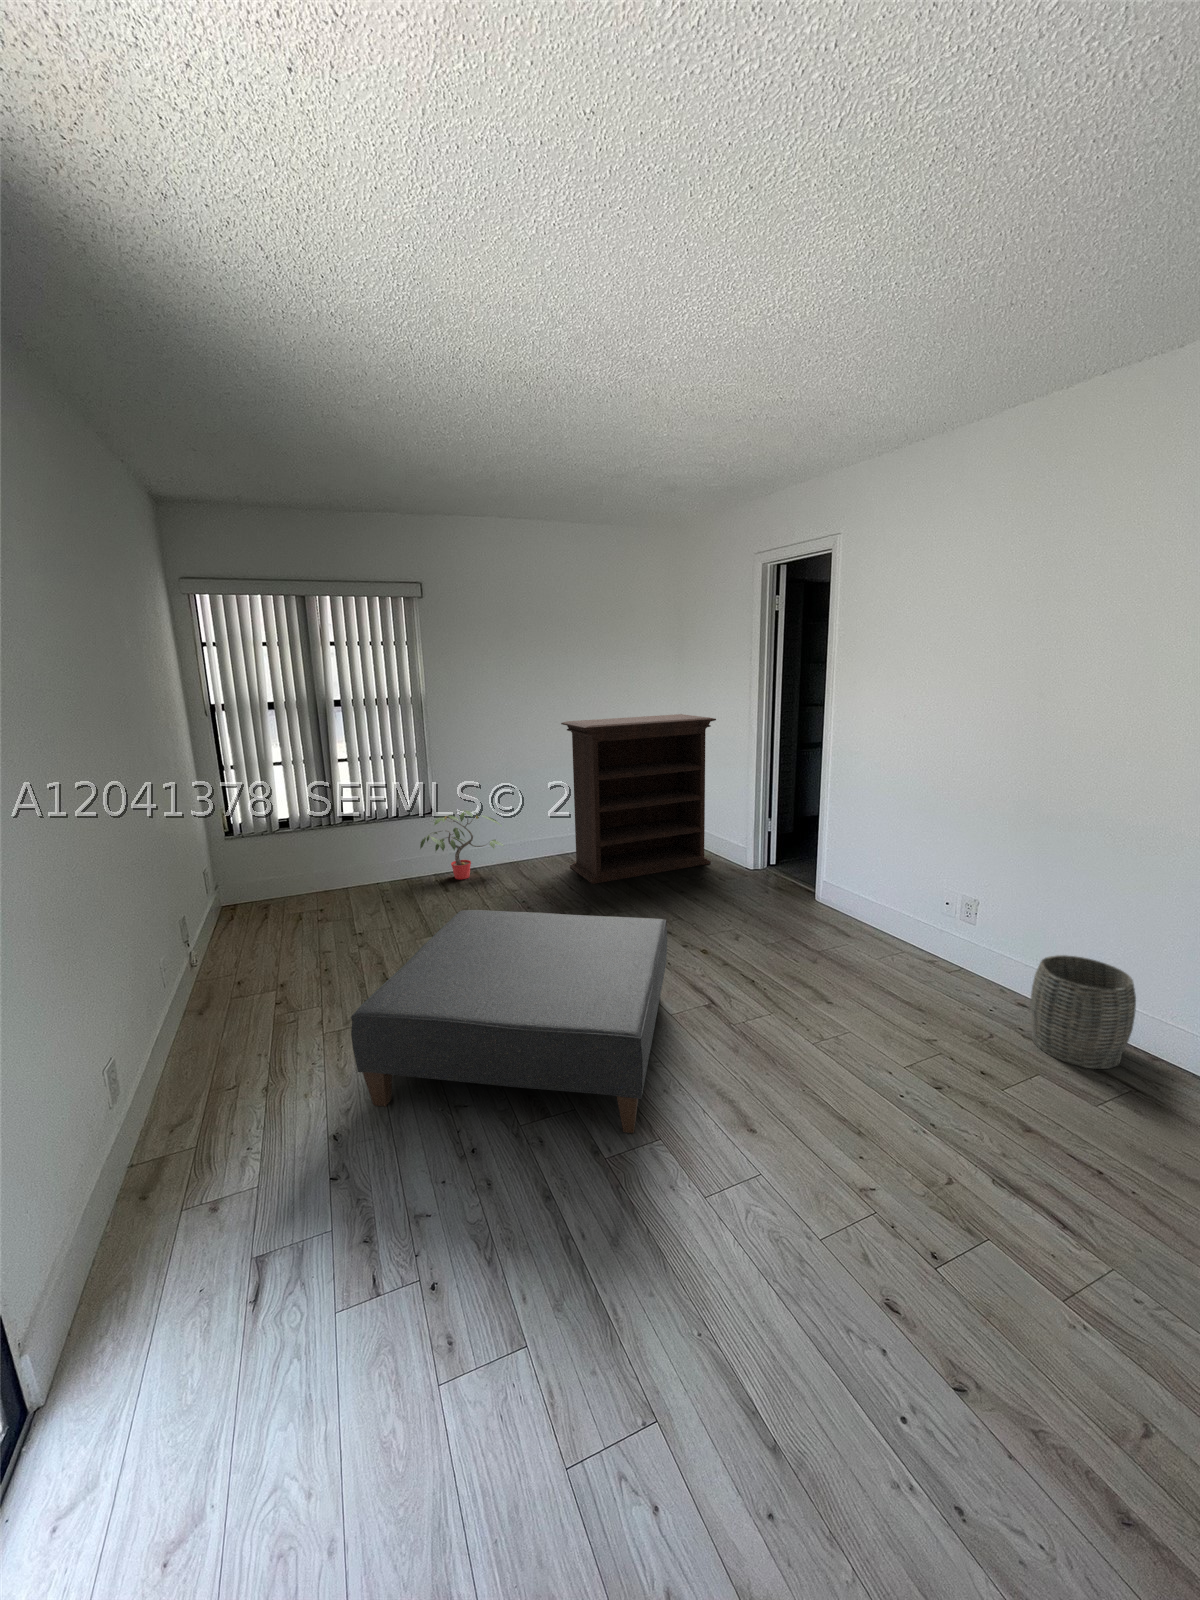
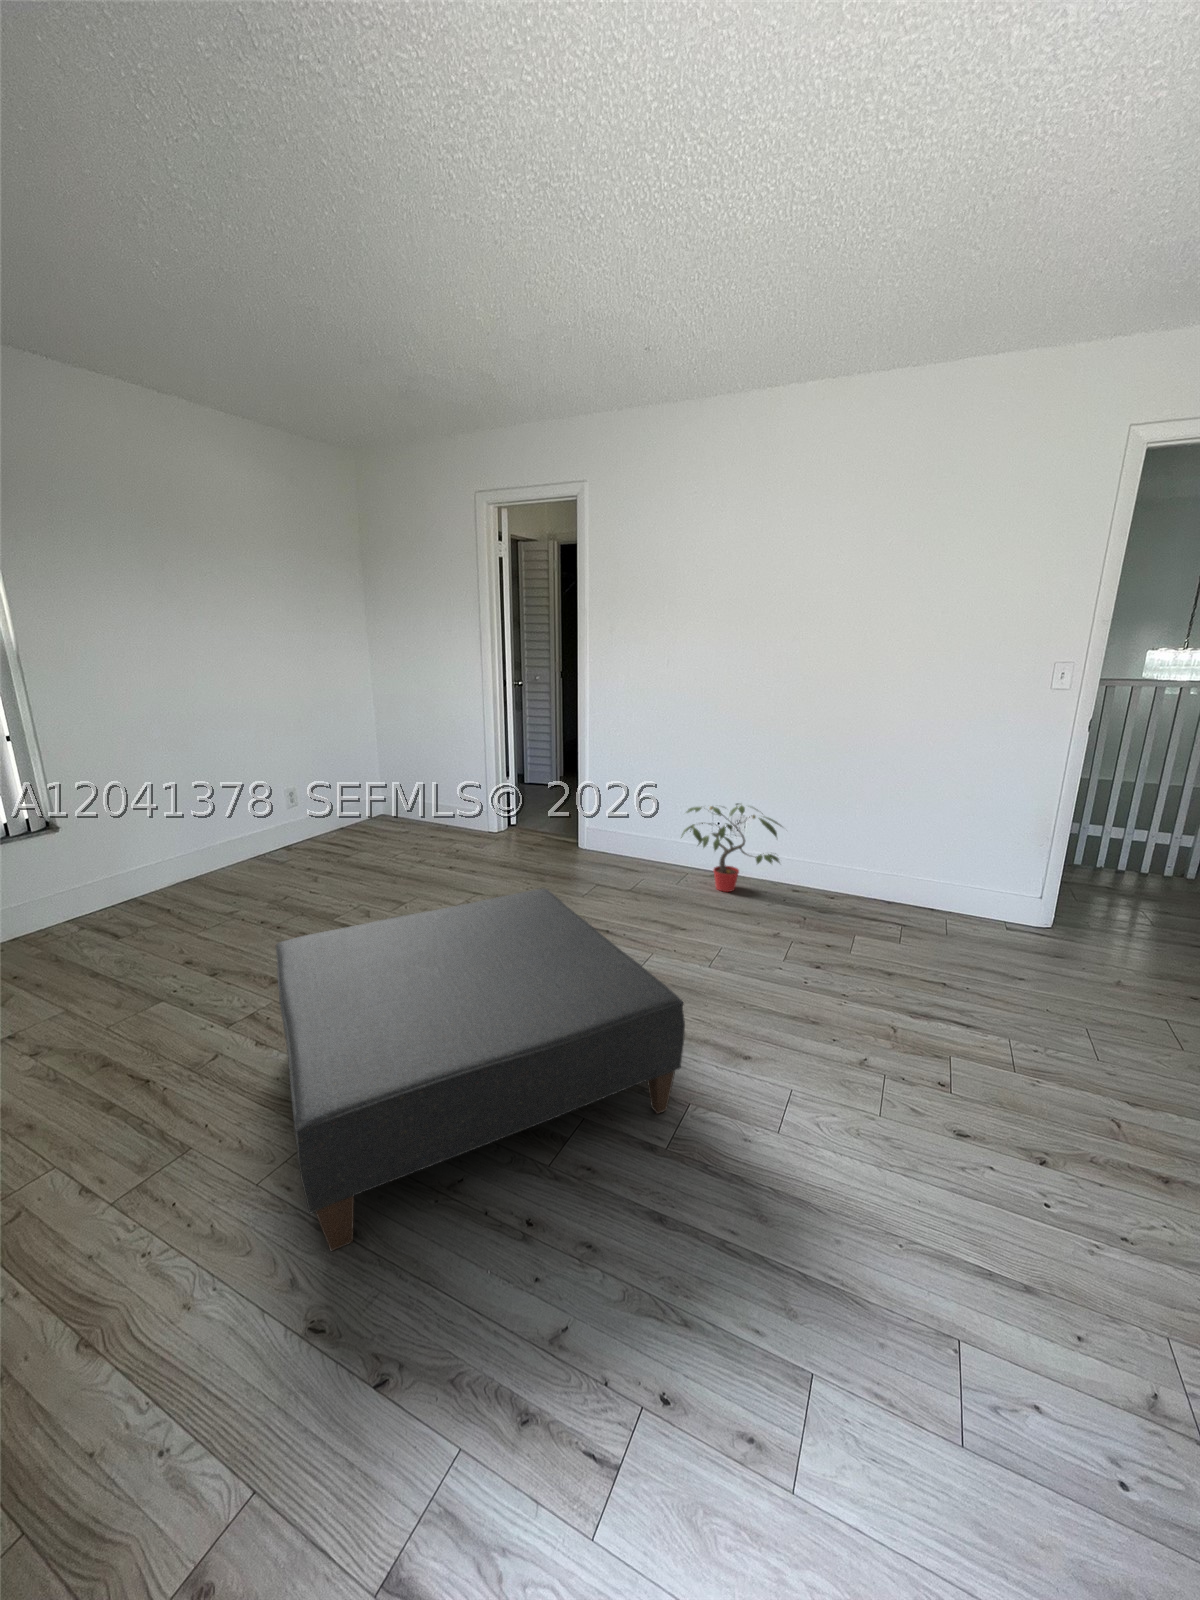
bookshelf: present [561,714,716,884] -> none [262,676,453,883]
potted plant: present [420,810,503,879] -> present [681,803,781,892]
woven basket: present [1030,955,1136,1069] -> none [818,843,887,922]

